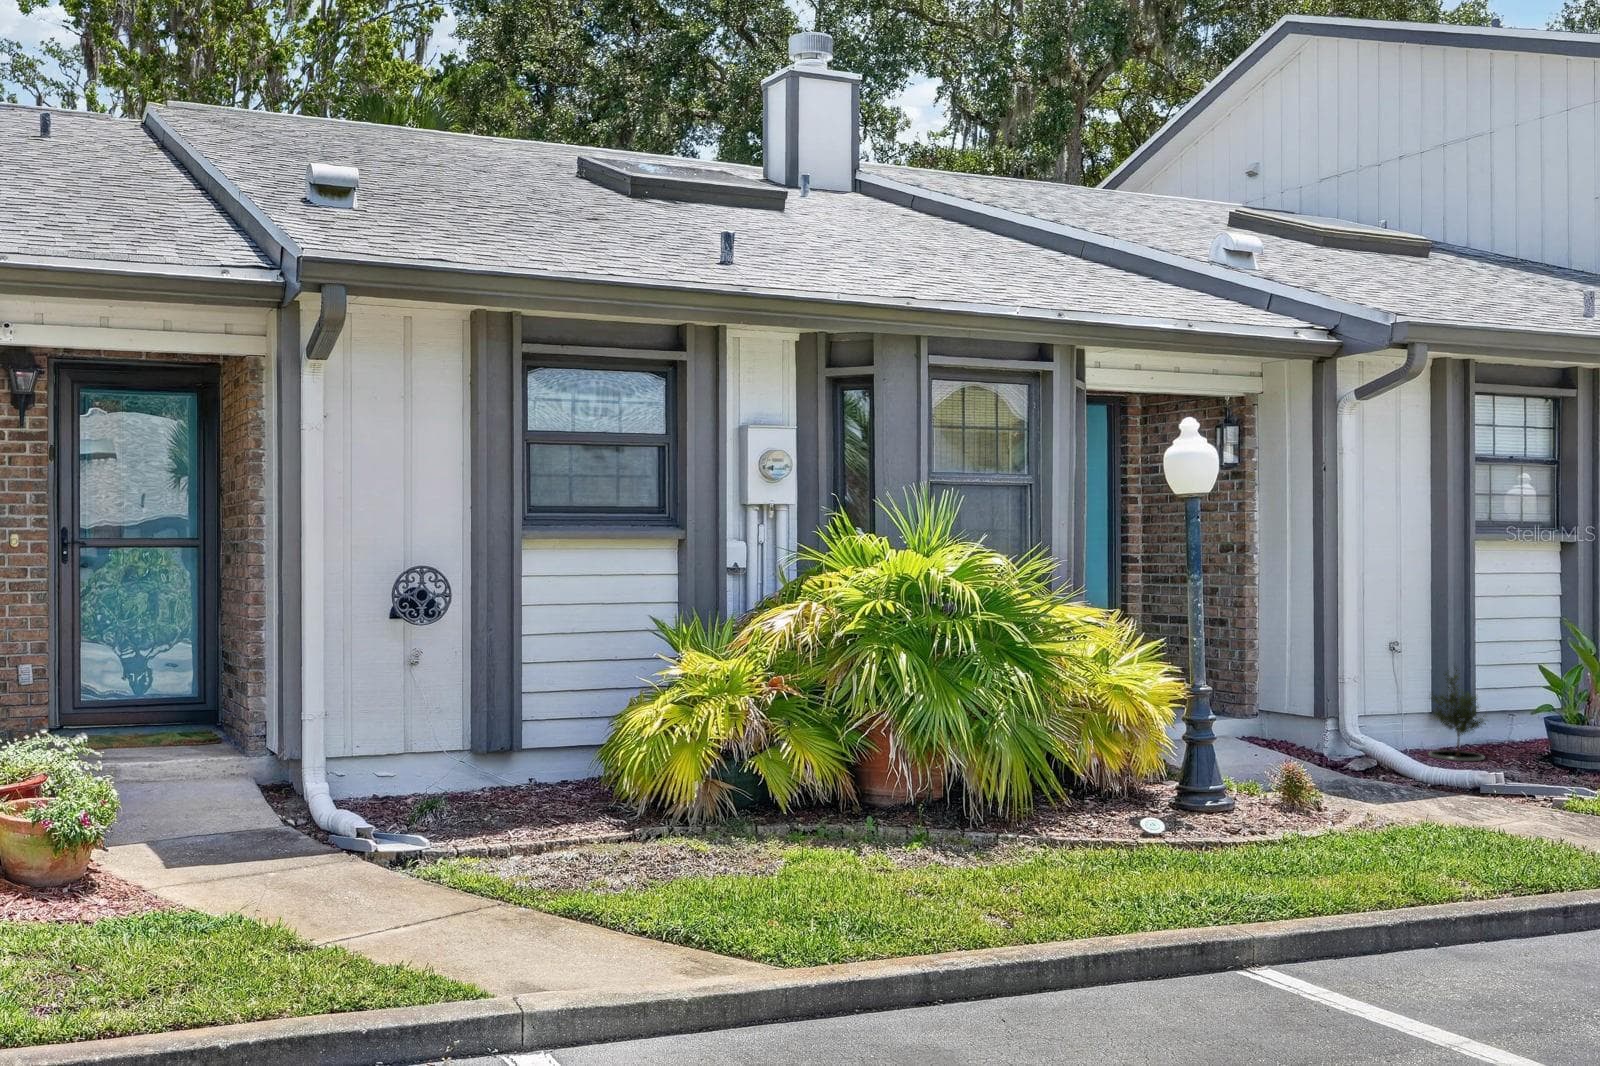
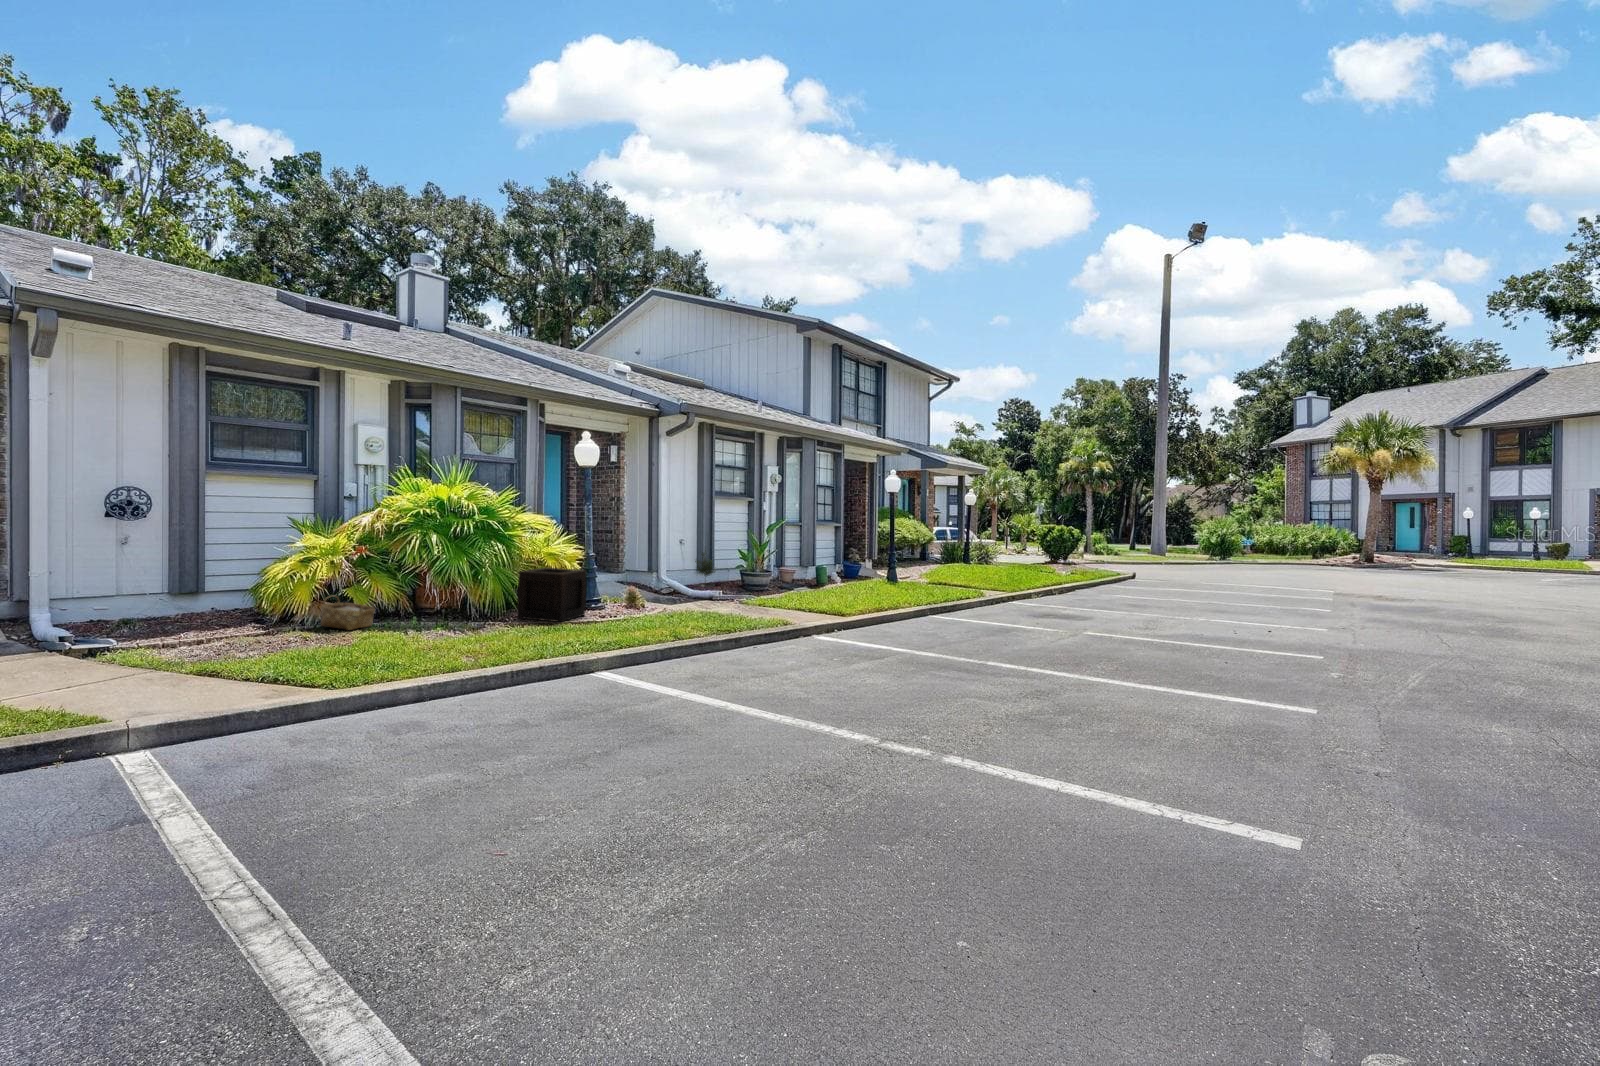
wooden crate: none [1059,717,1202,844] -> present [517,568,586,622]
woven basket: none [712,768,801,841] -> present [321,595,375,630]

